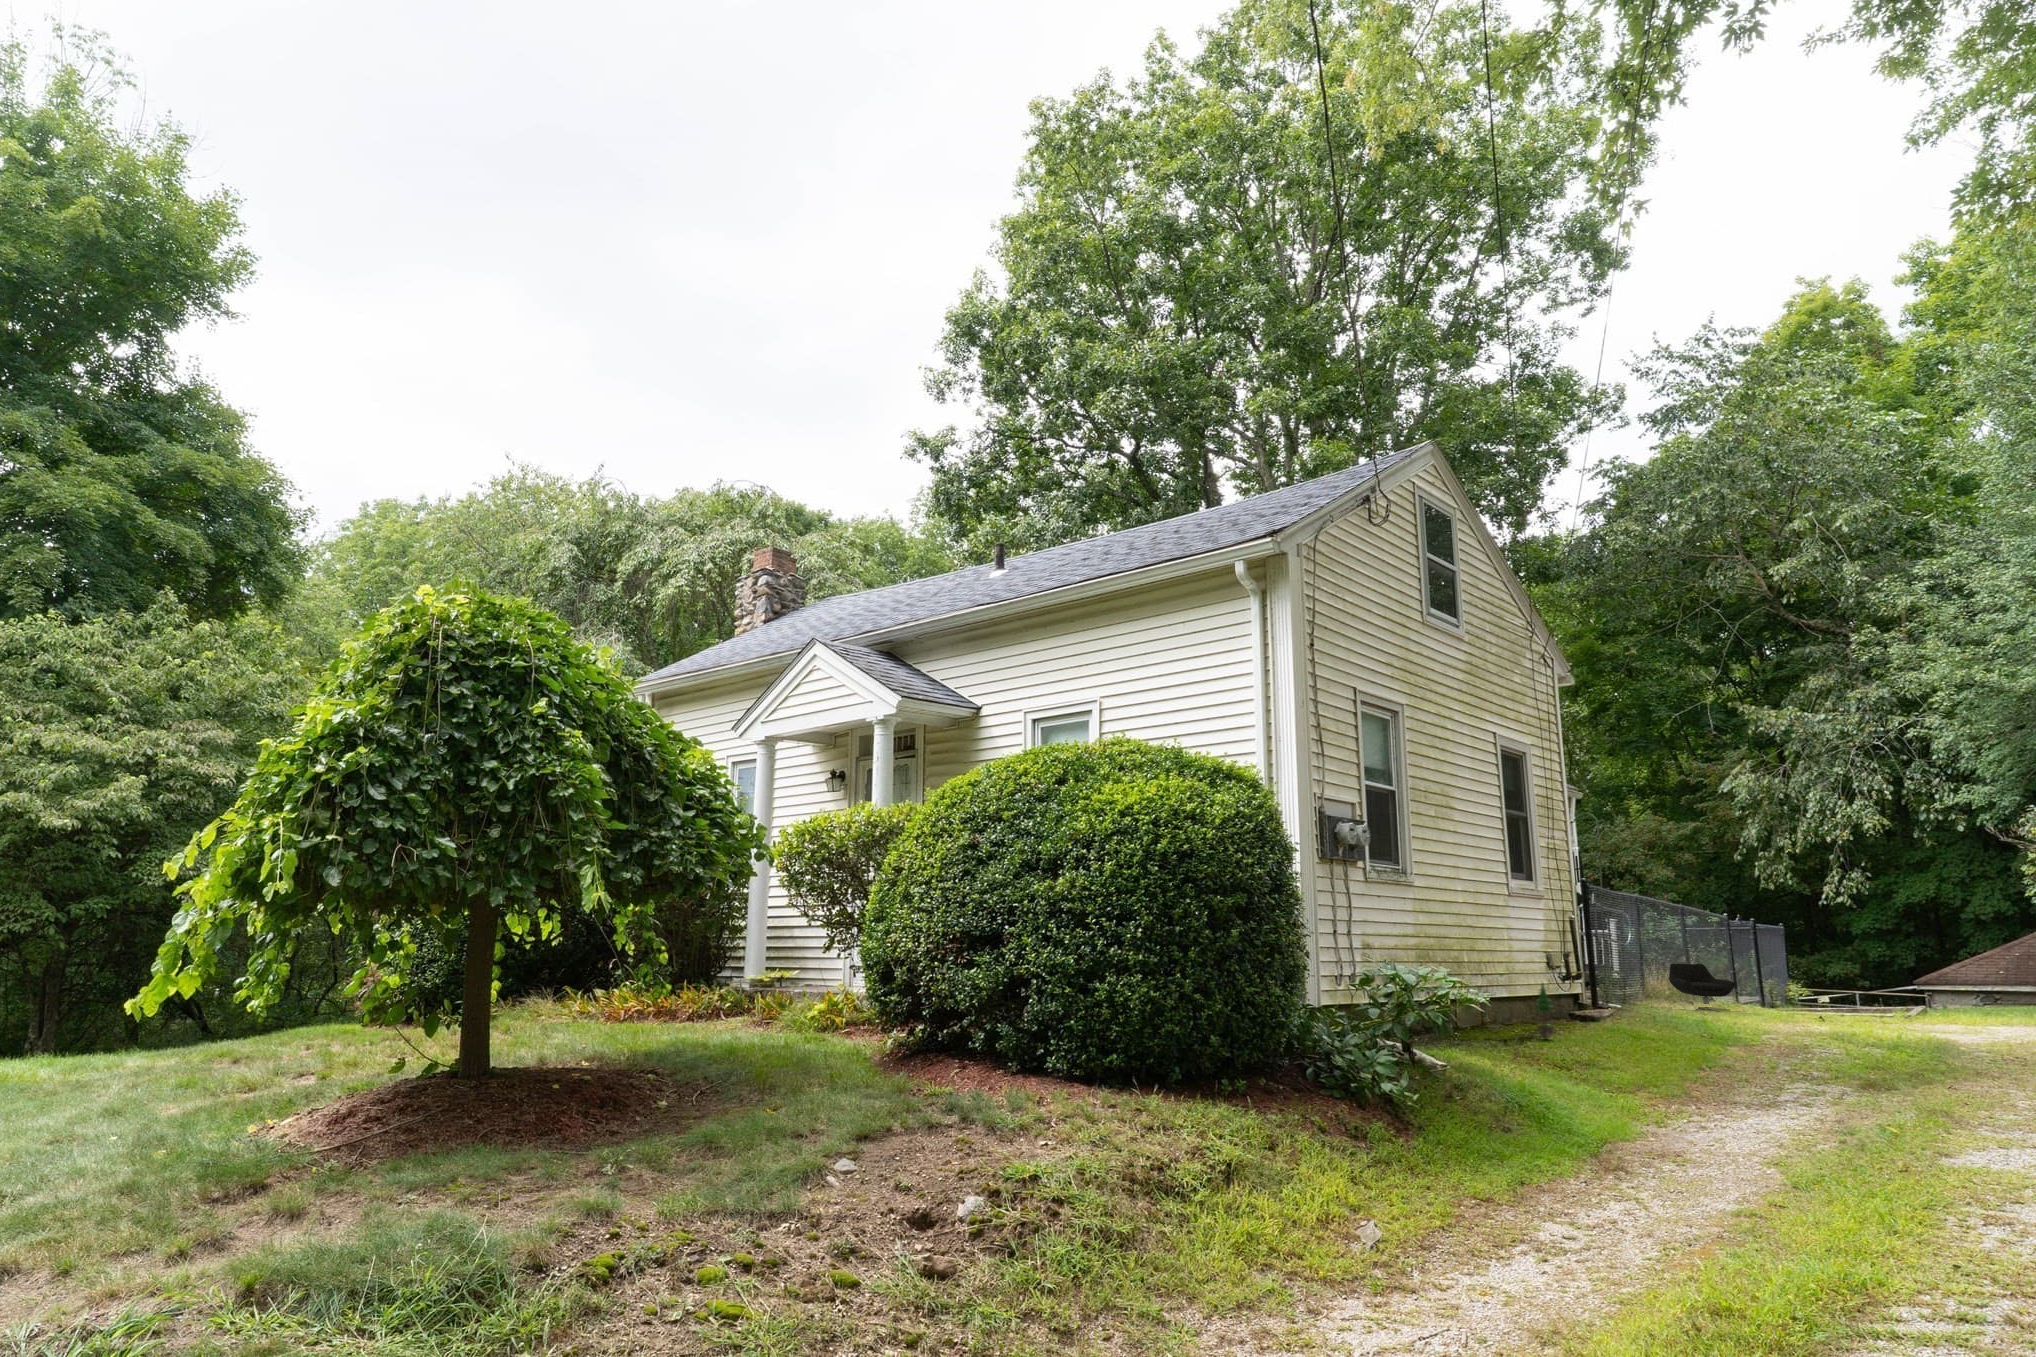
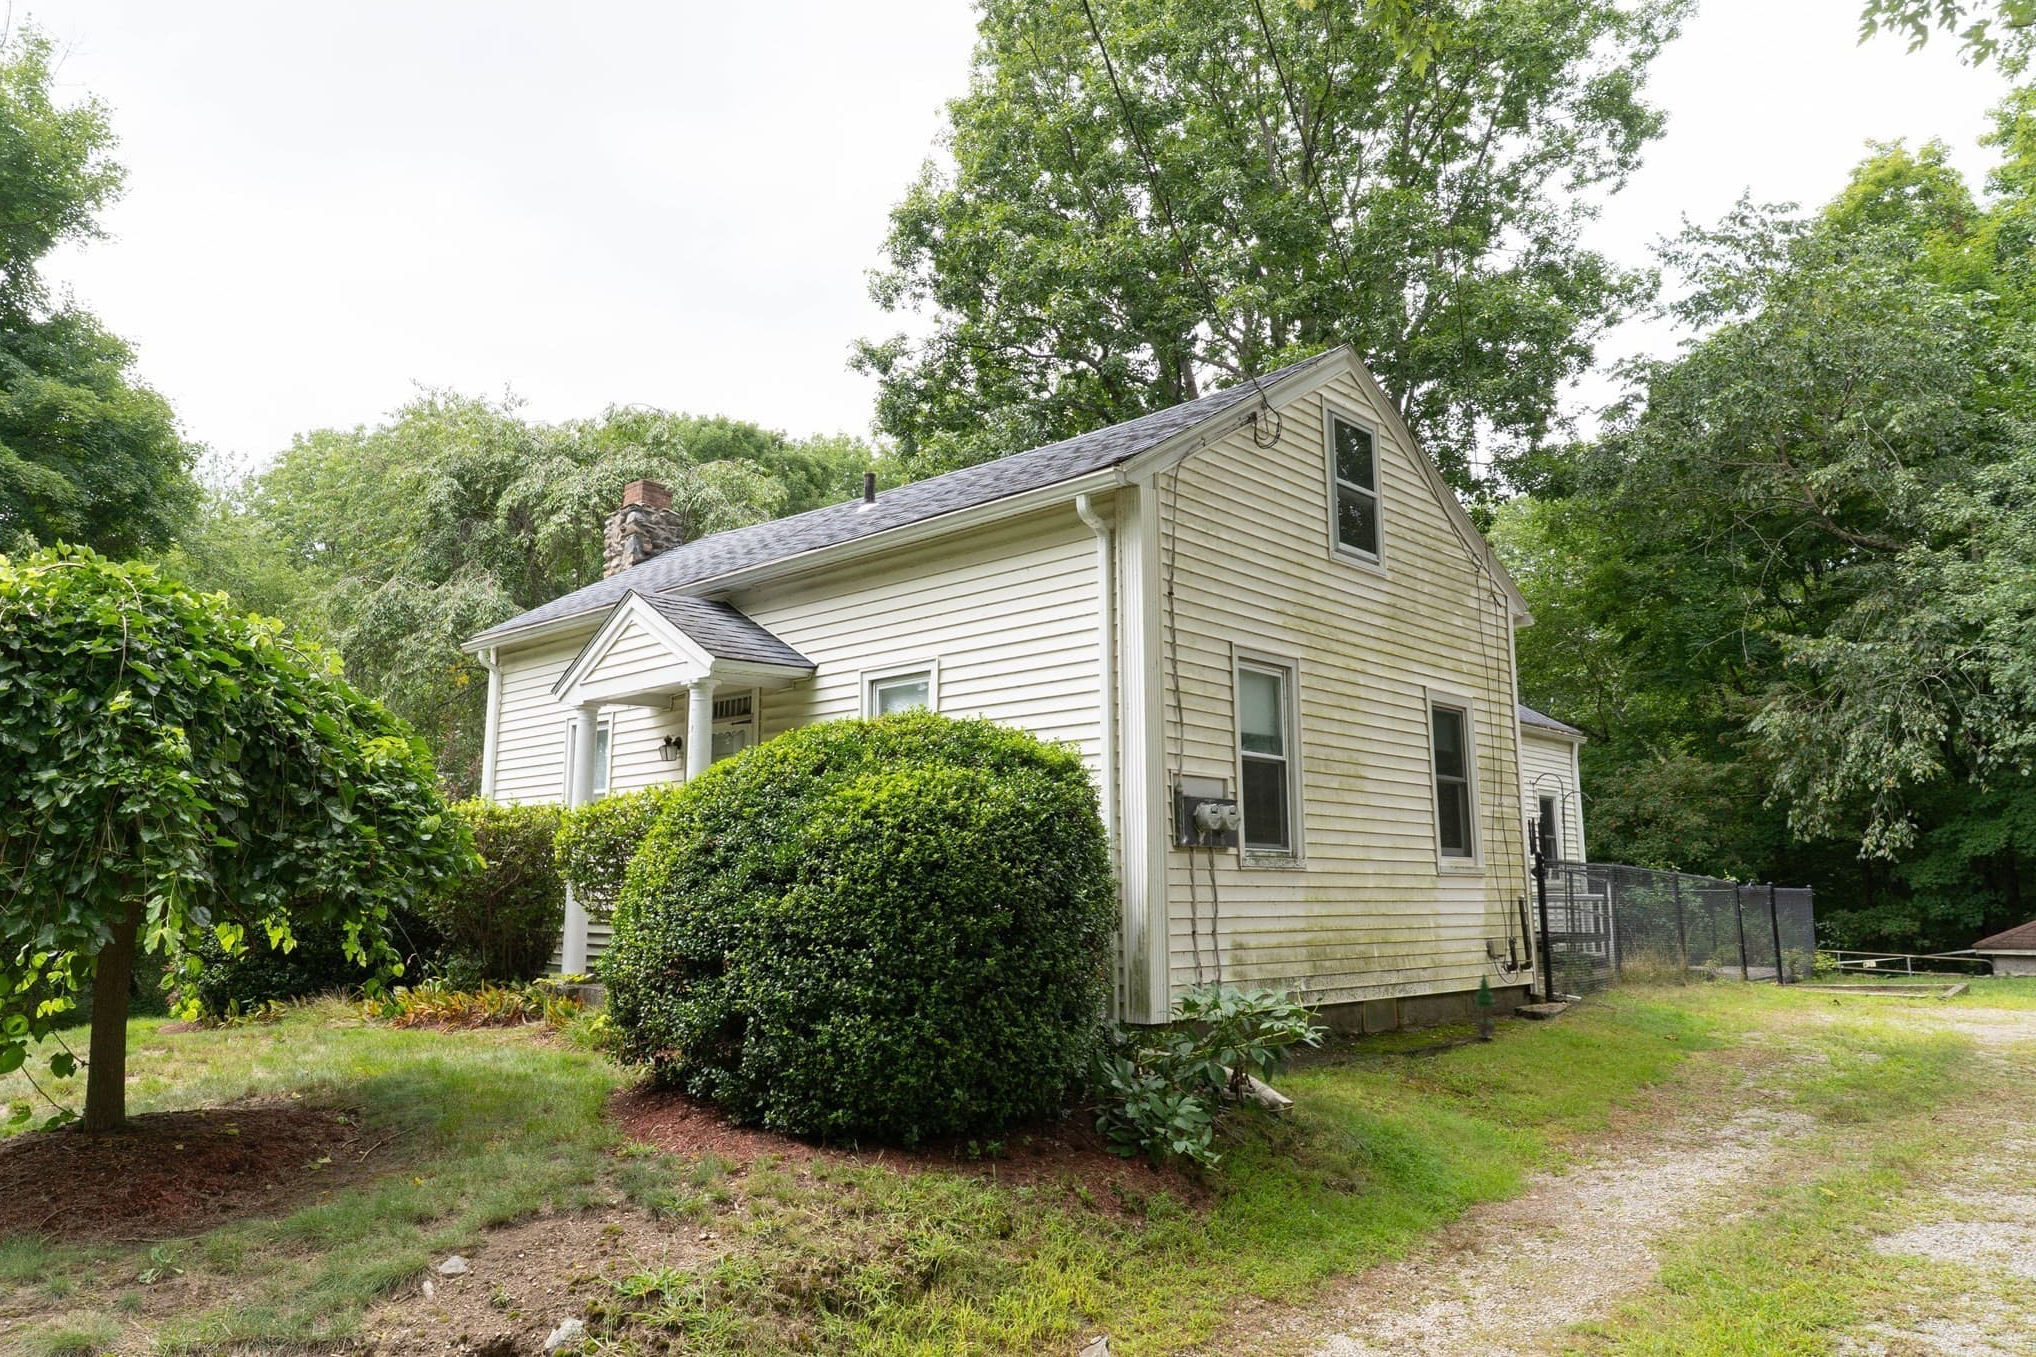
lounge chair: present [1669,963,1736,1012] -> none [1669,932,1745,988]

